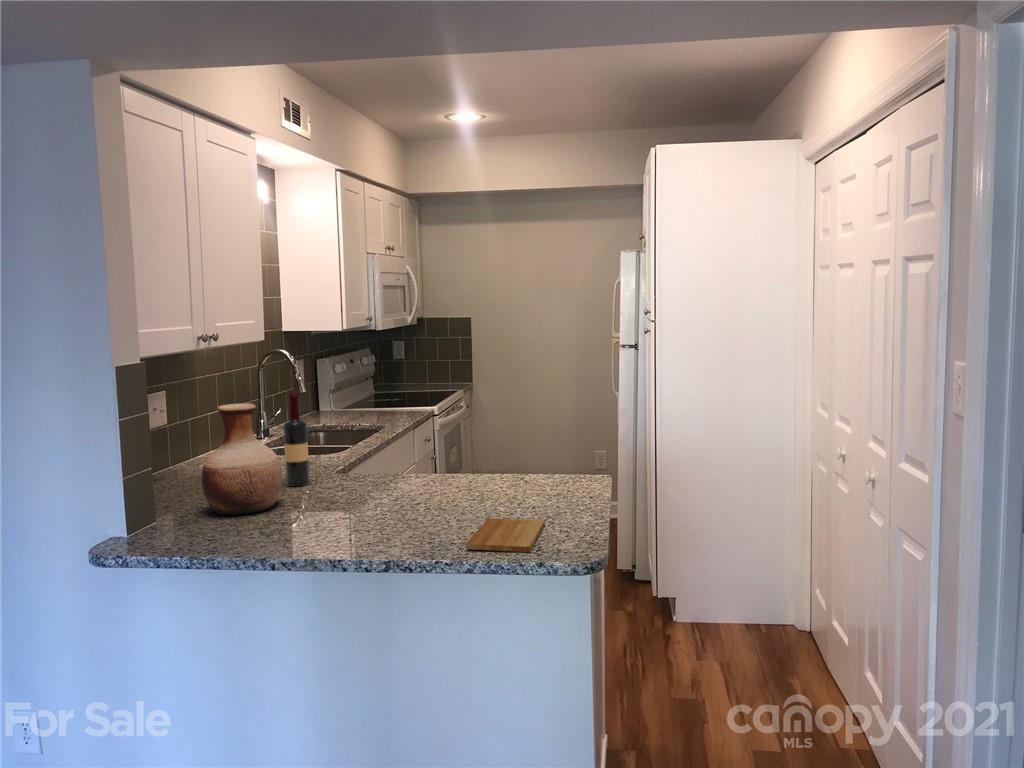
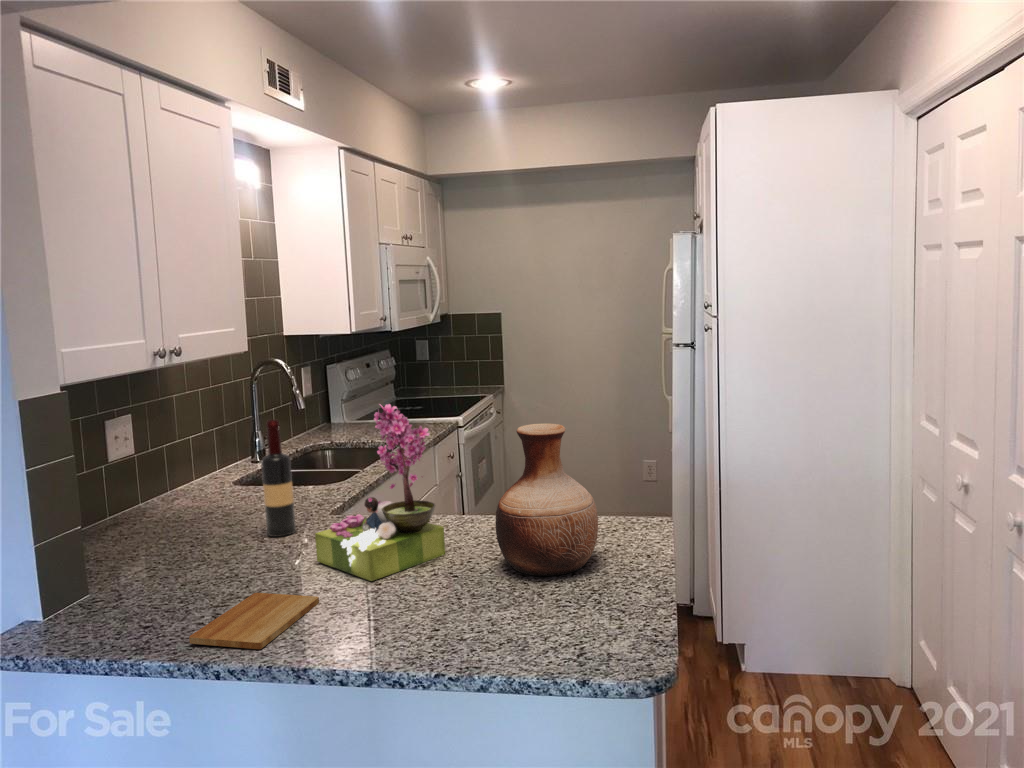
flower arrangement: none [332,376,434,512] -> present [315,404,445,581]
vase: present [202,403,282,515] -> present [496,424,598,576]
cutting board: present [466,518,545,552] -> present [189,593,319,649]

